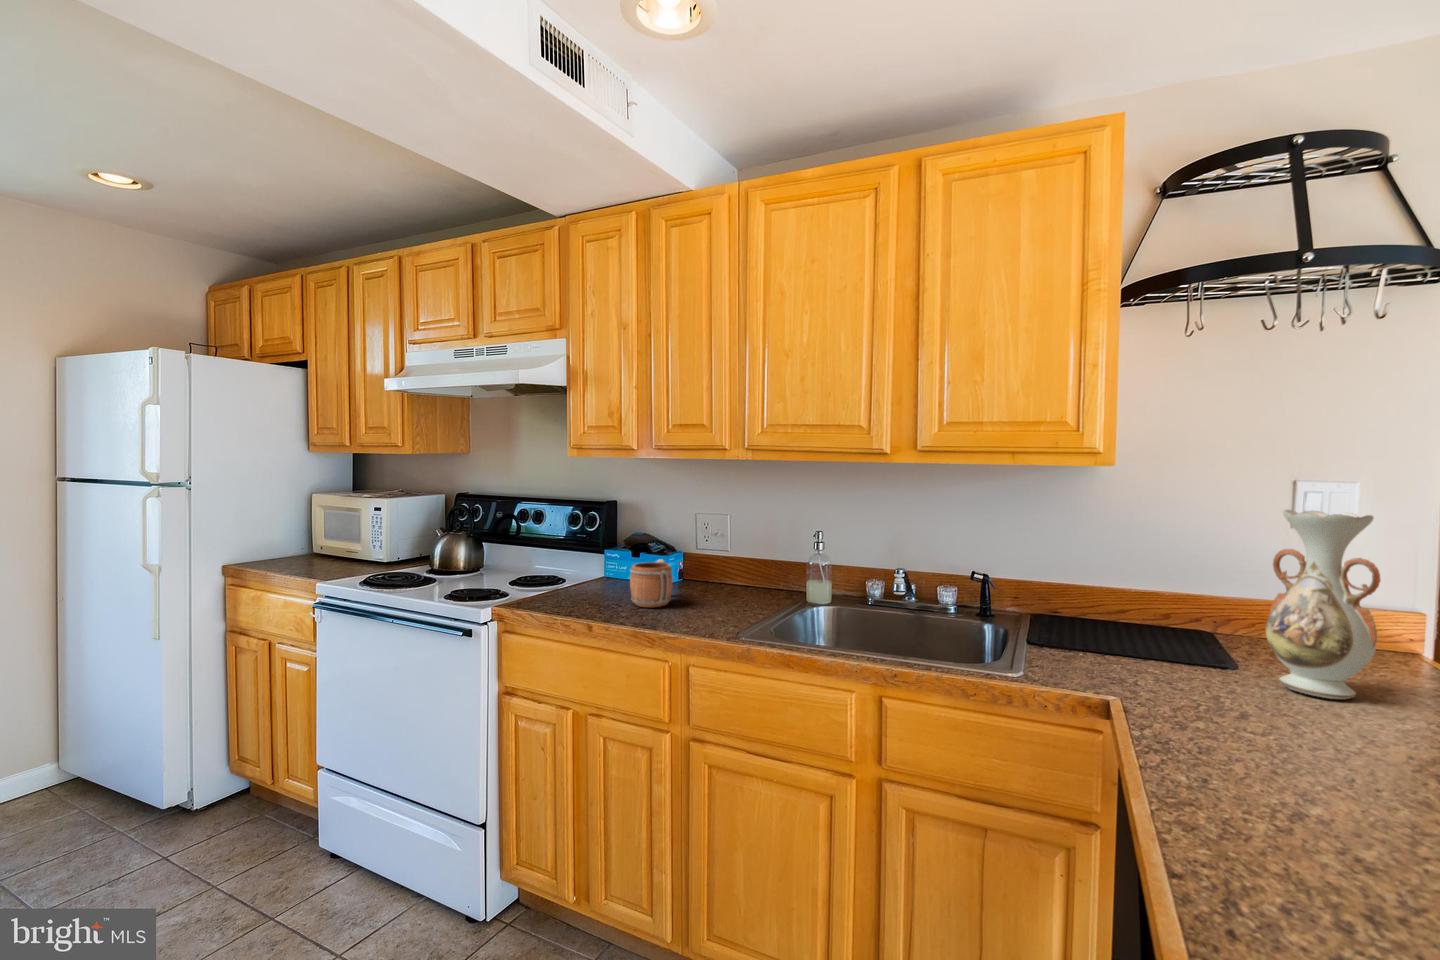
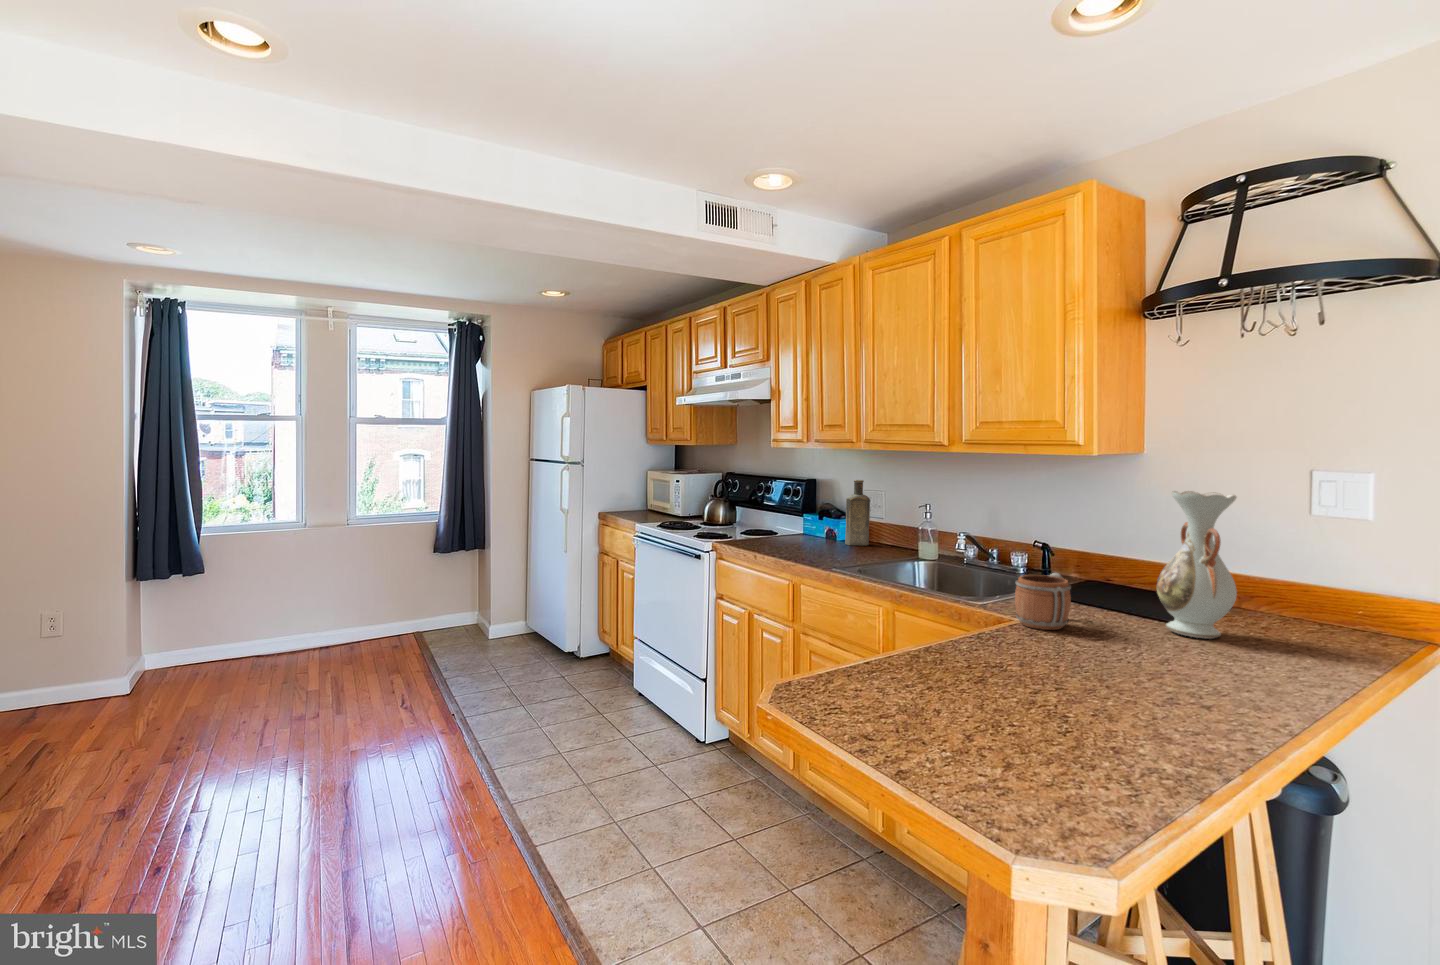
bottle: none [672,499,711,589] -> present [845,480,870,545]
mug: present [630,560,673,607] -> present [1015,573,1071,630]

